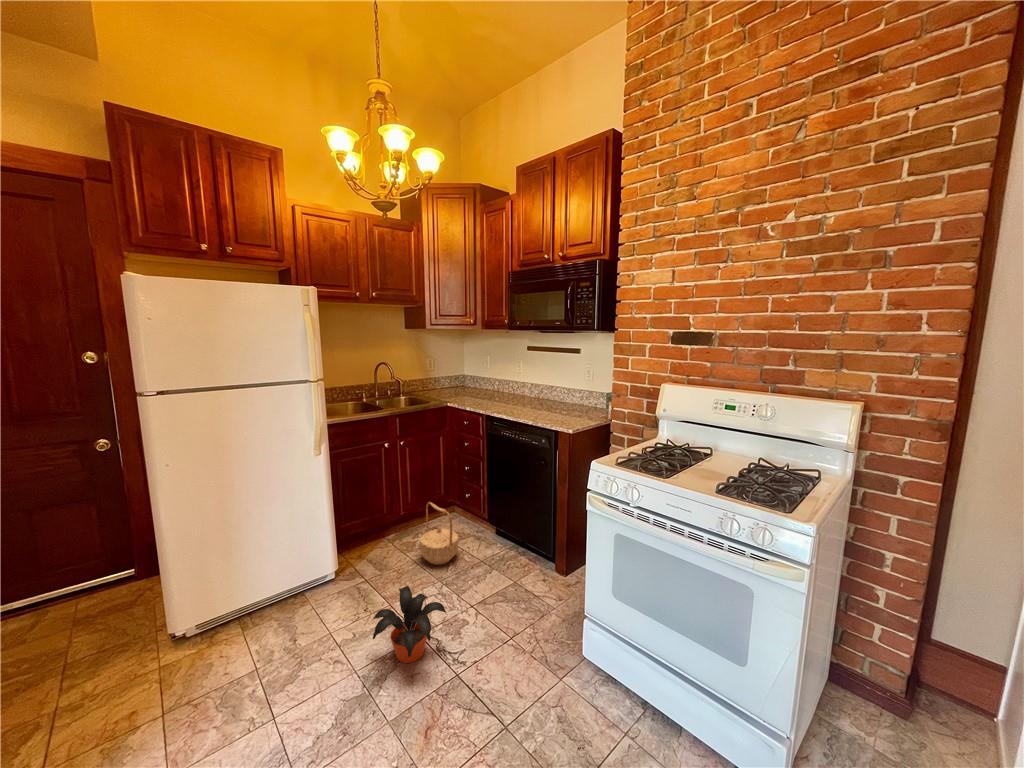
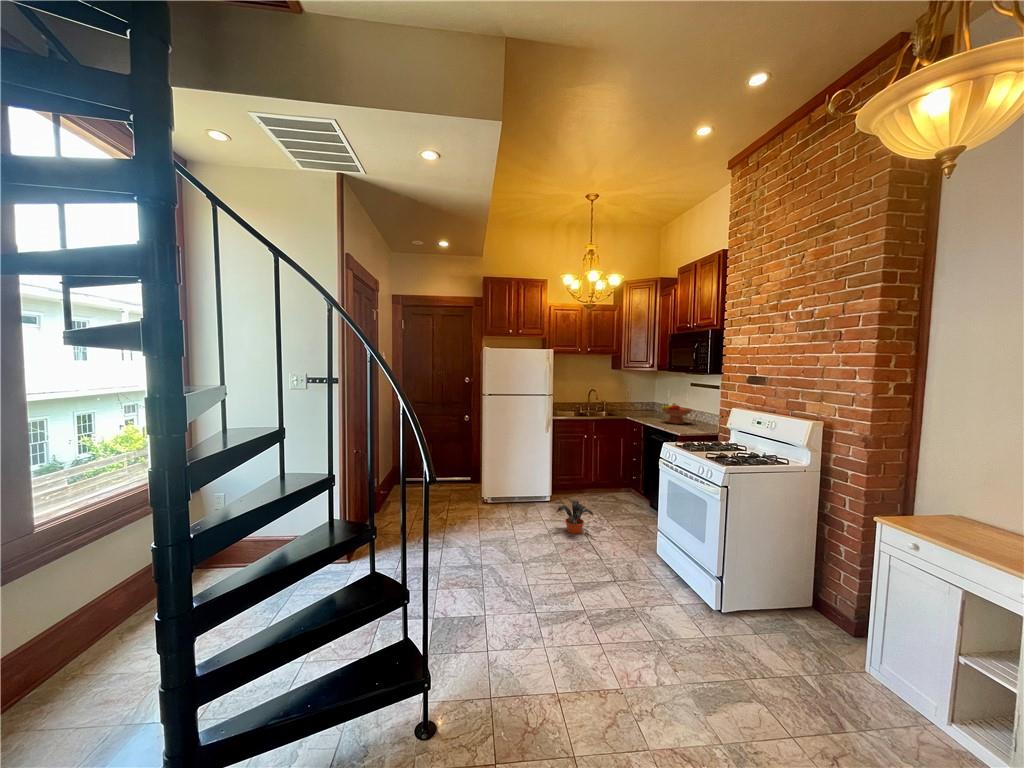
fruit bowl: none [499,376,544,407] -> present [661,404,692,424]
basket: present [420,502,458,565] -> none [597,473,621,511]

